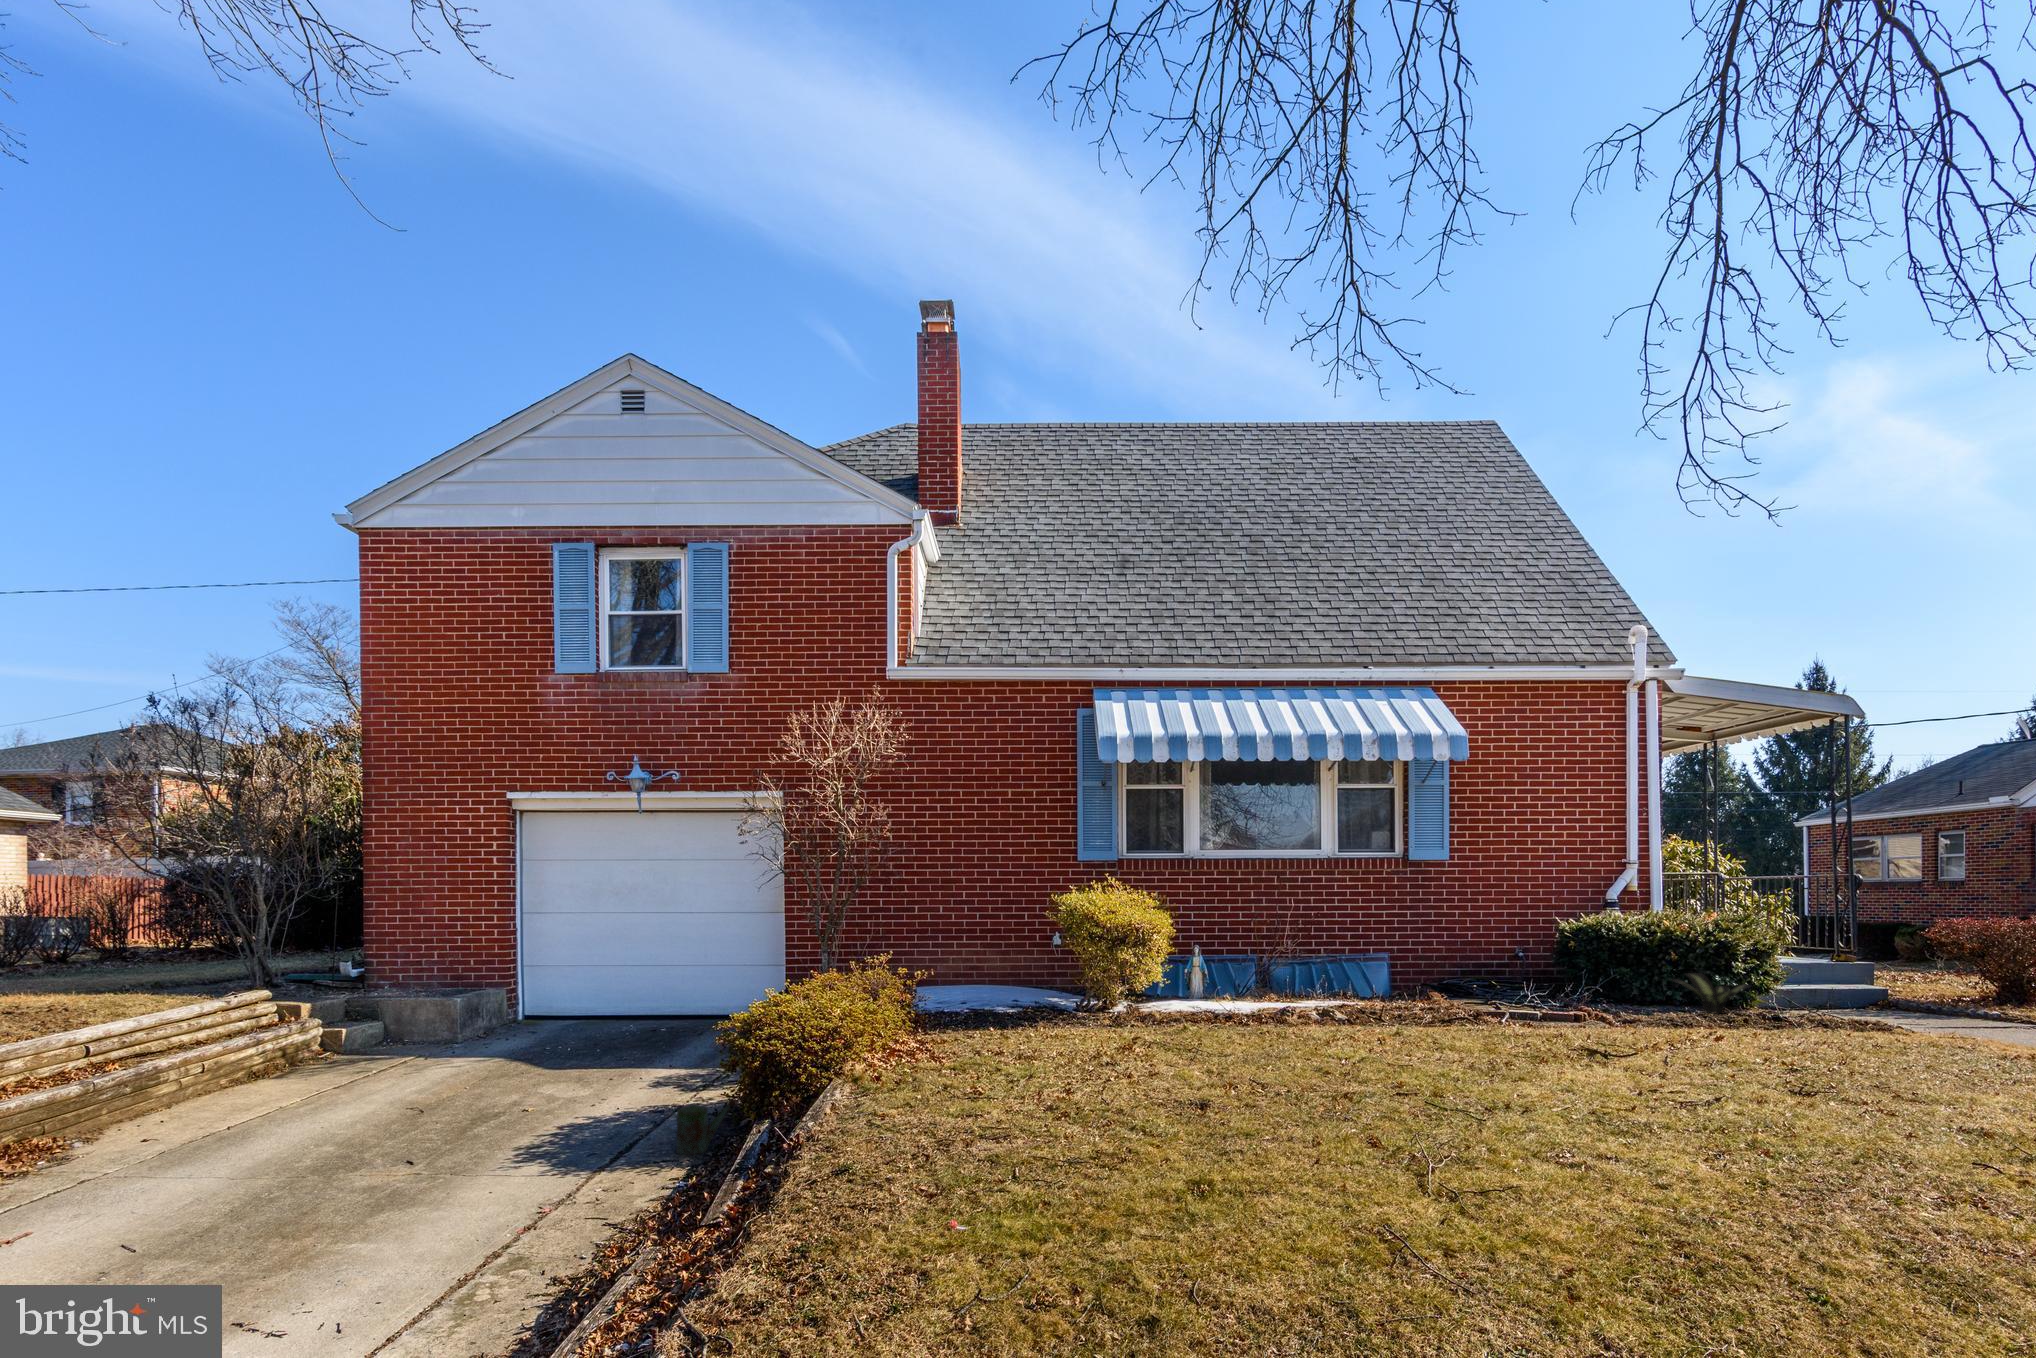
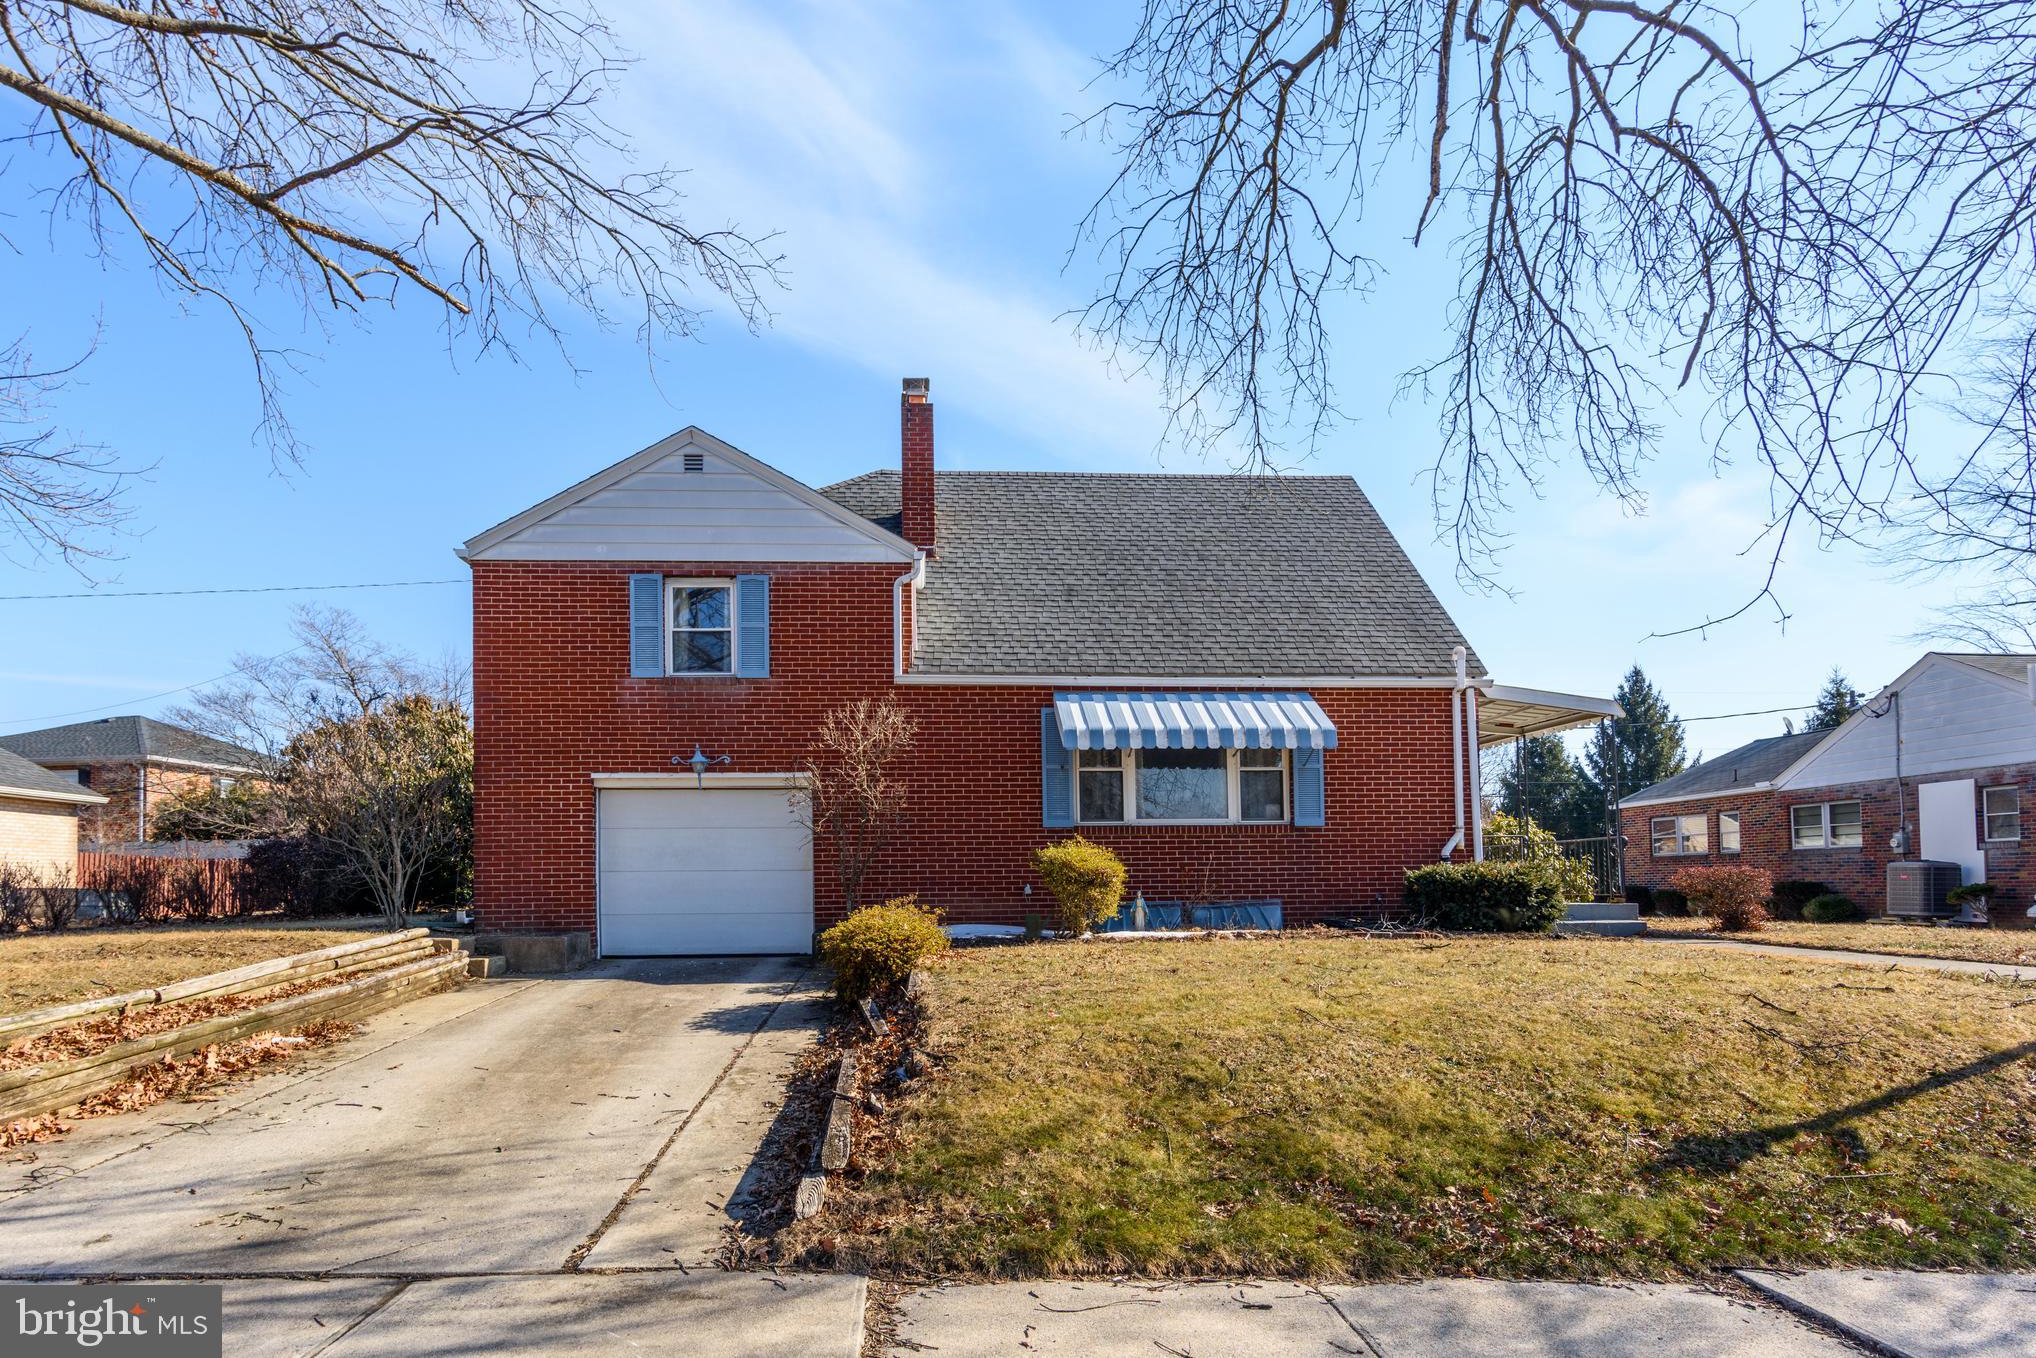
watering can: present [676,1098,736,1155] -> present [1025,912,1054,938]

